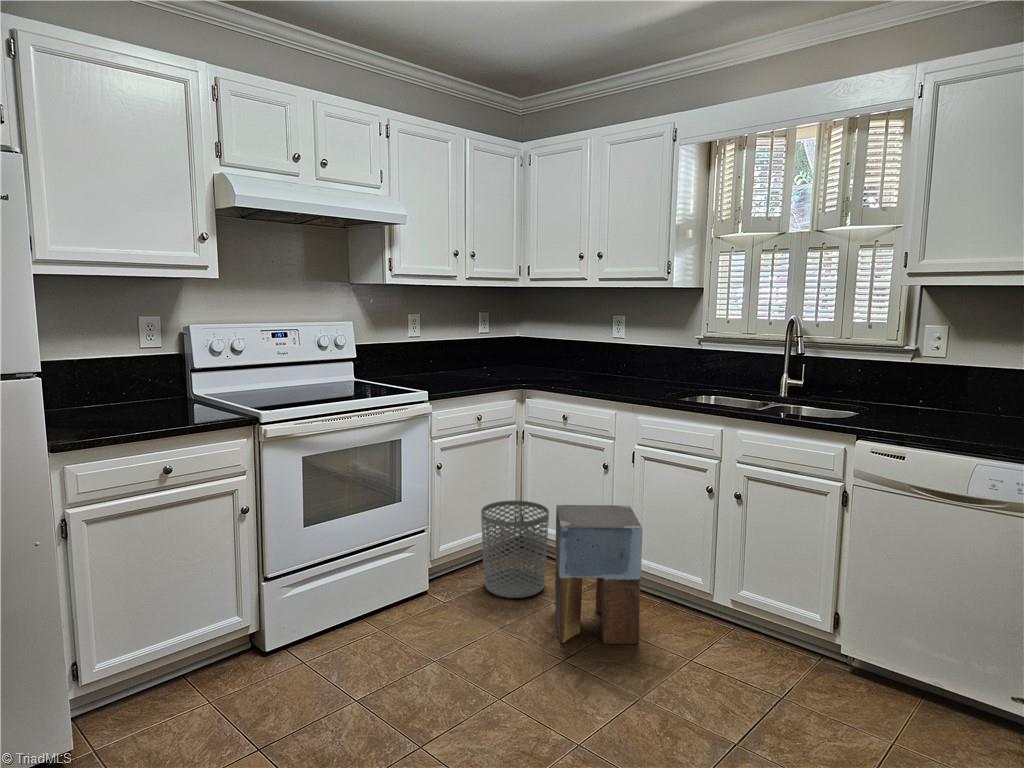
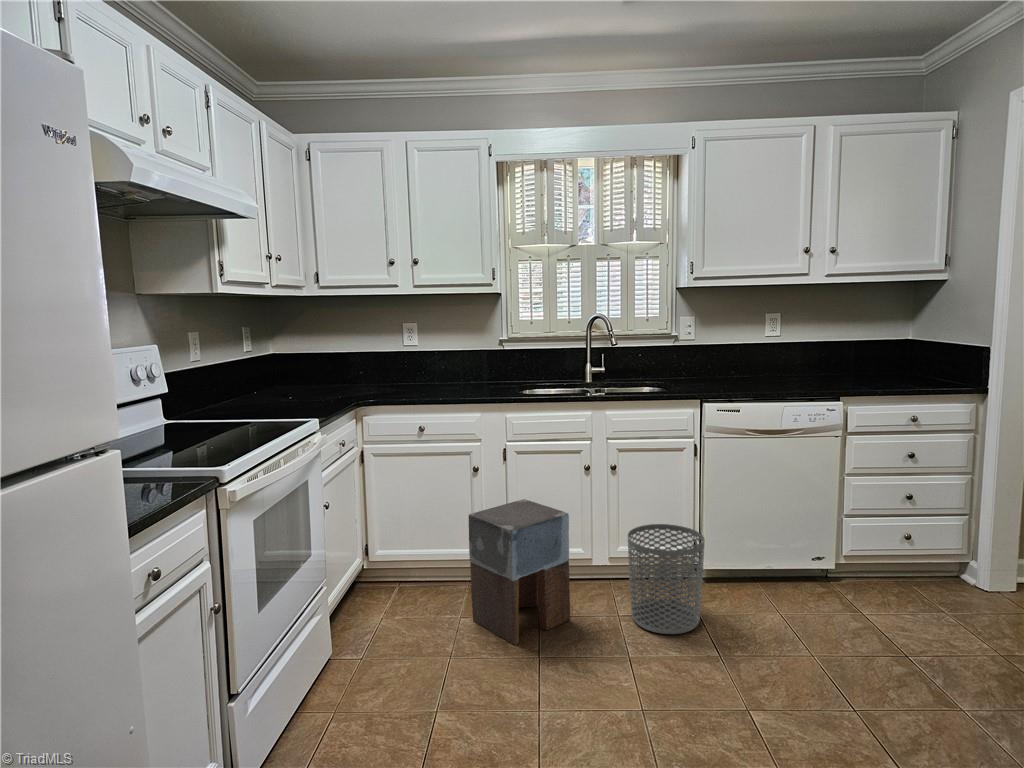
waste bin: present [481,501,549,598] -> present [628,524,705,634]

